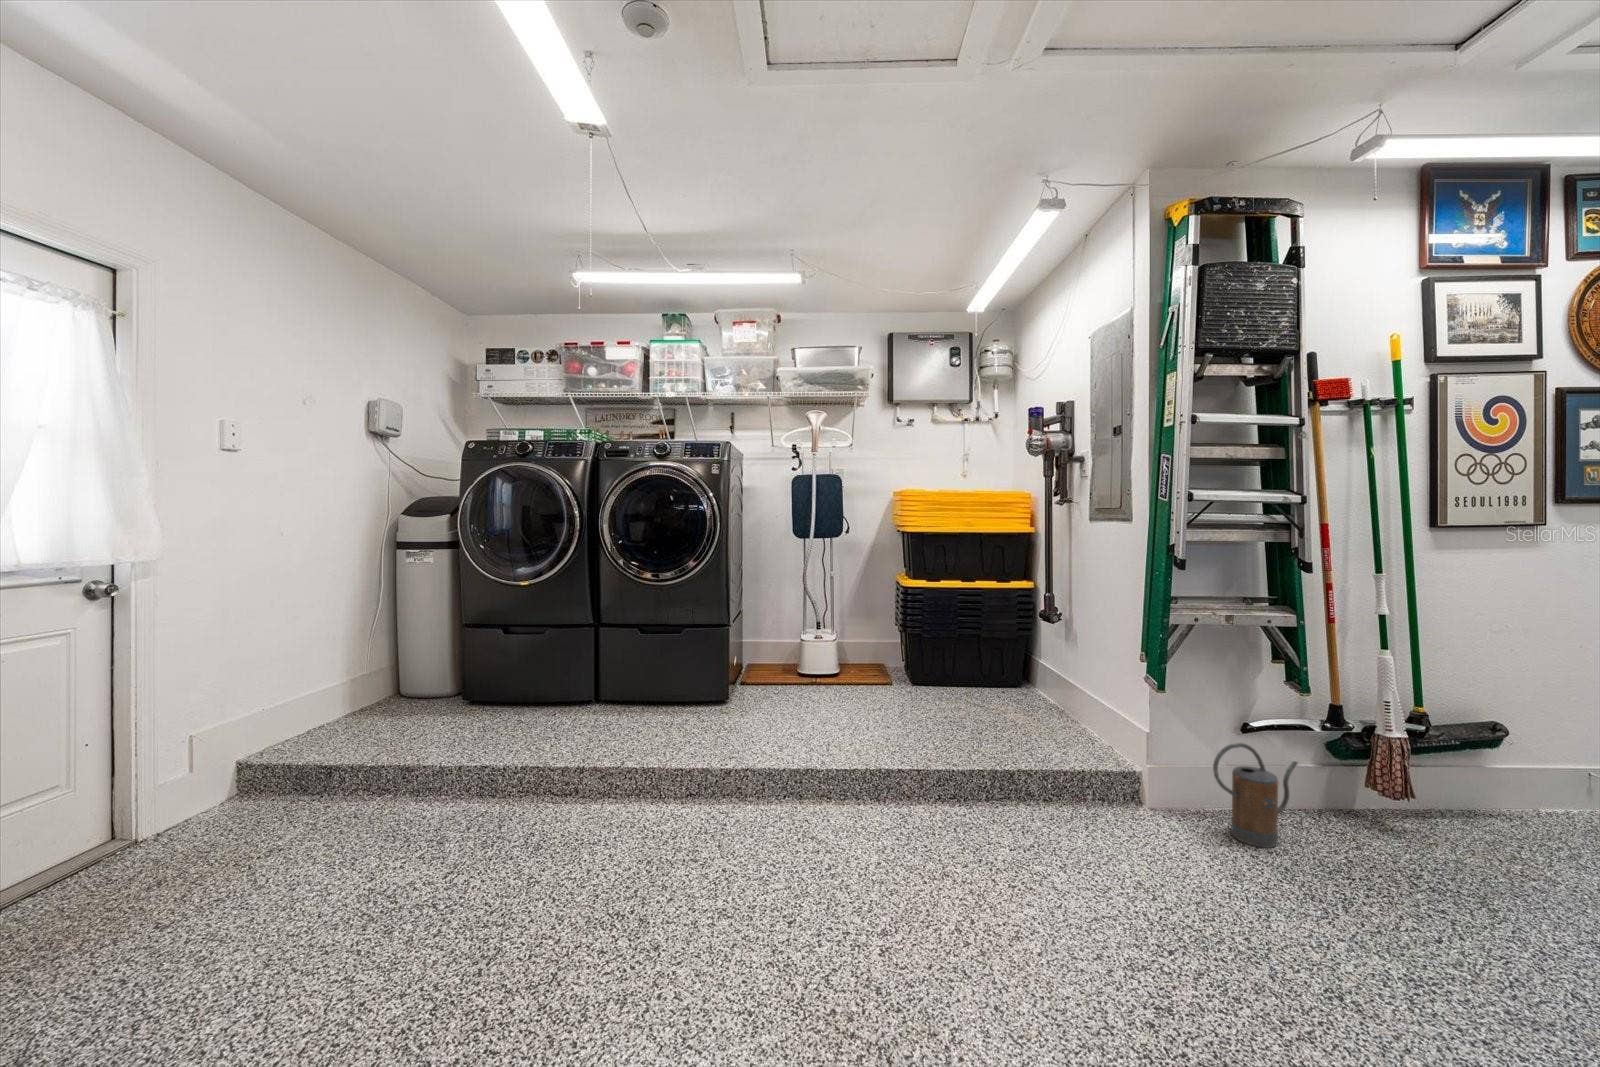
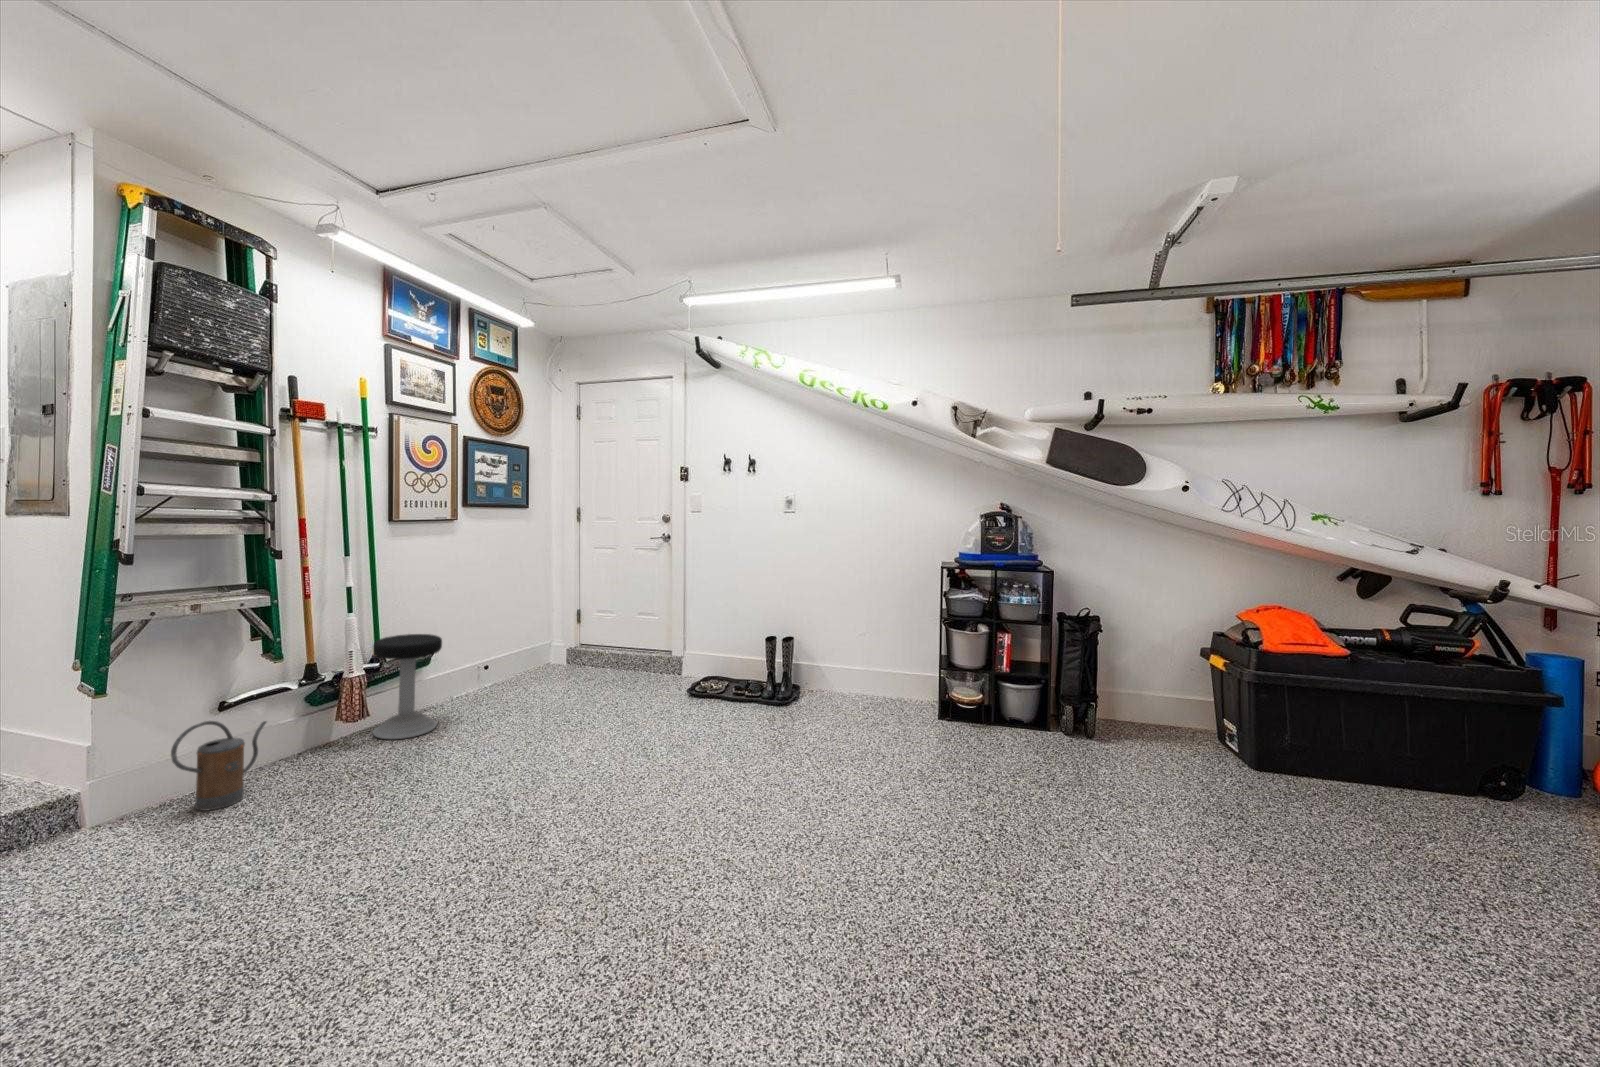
stool: none [1417,690,1542,855] -> present [373,634,442,739]

